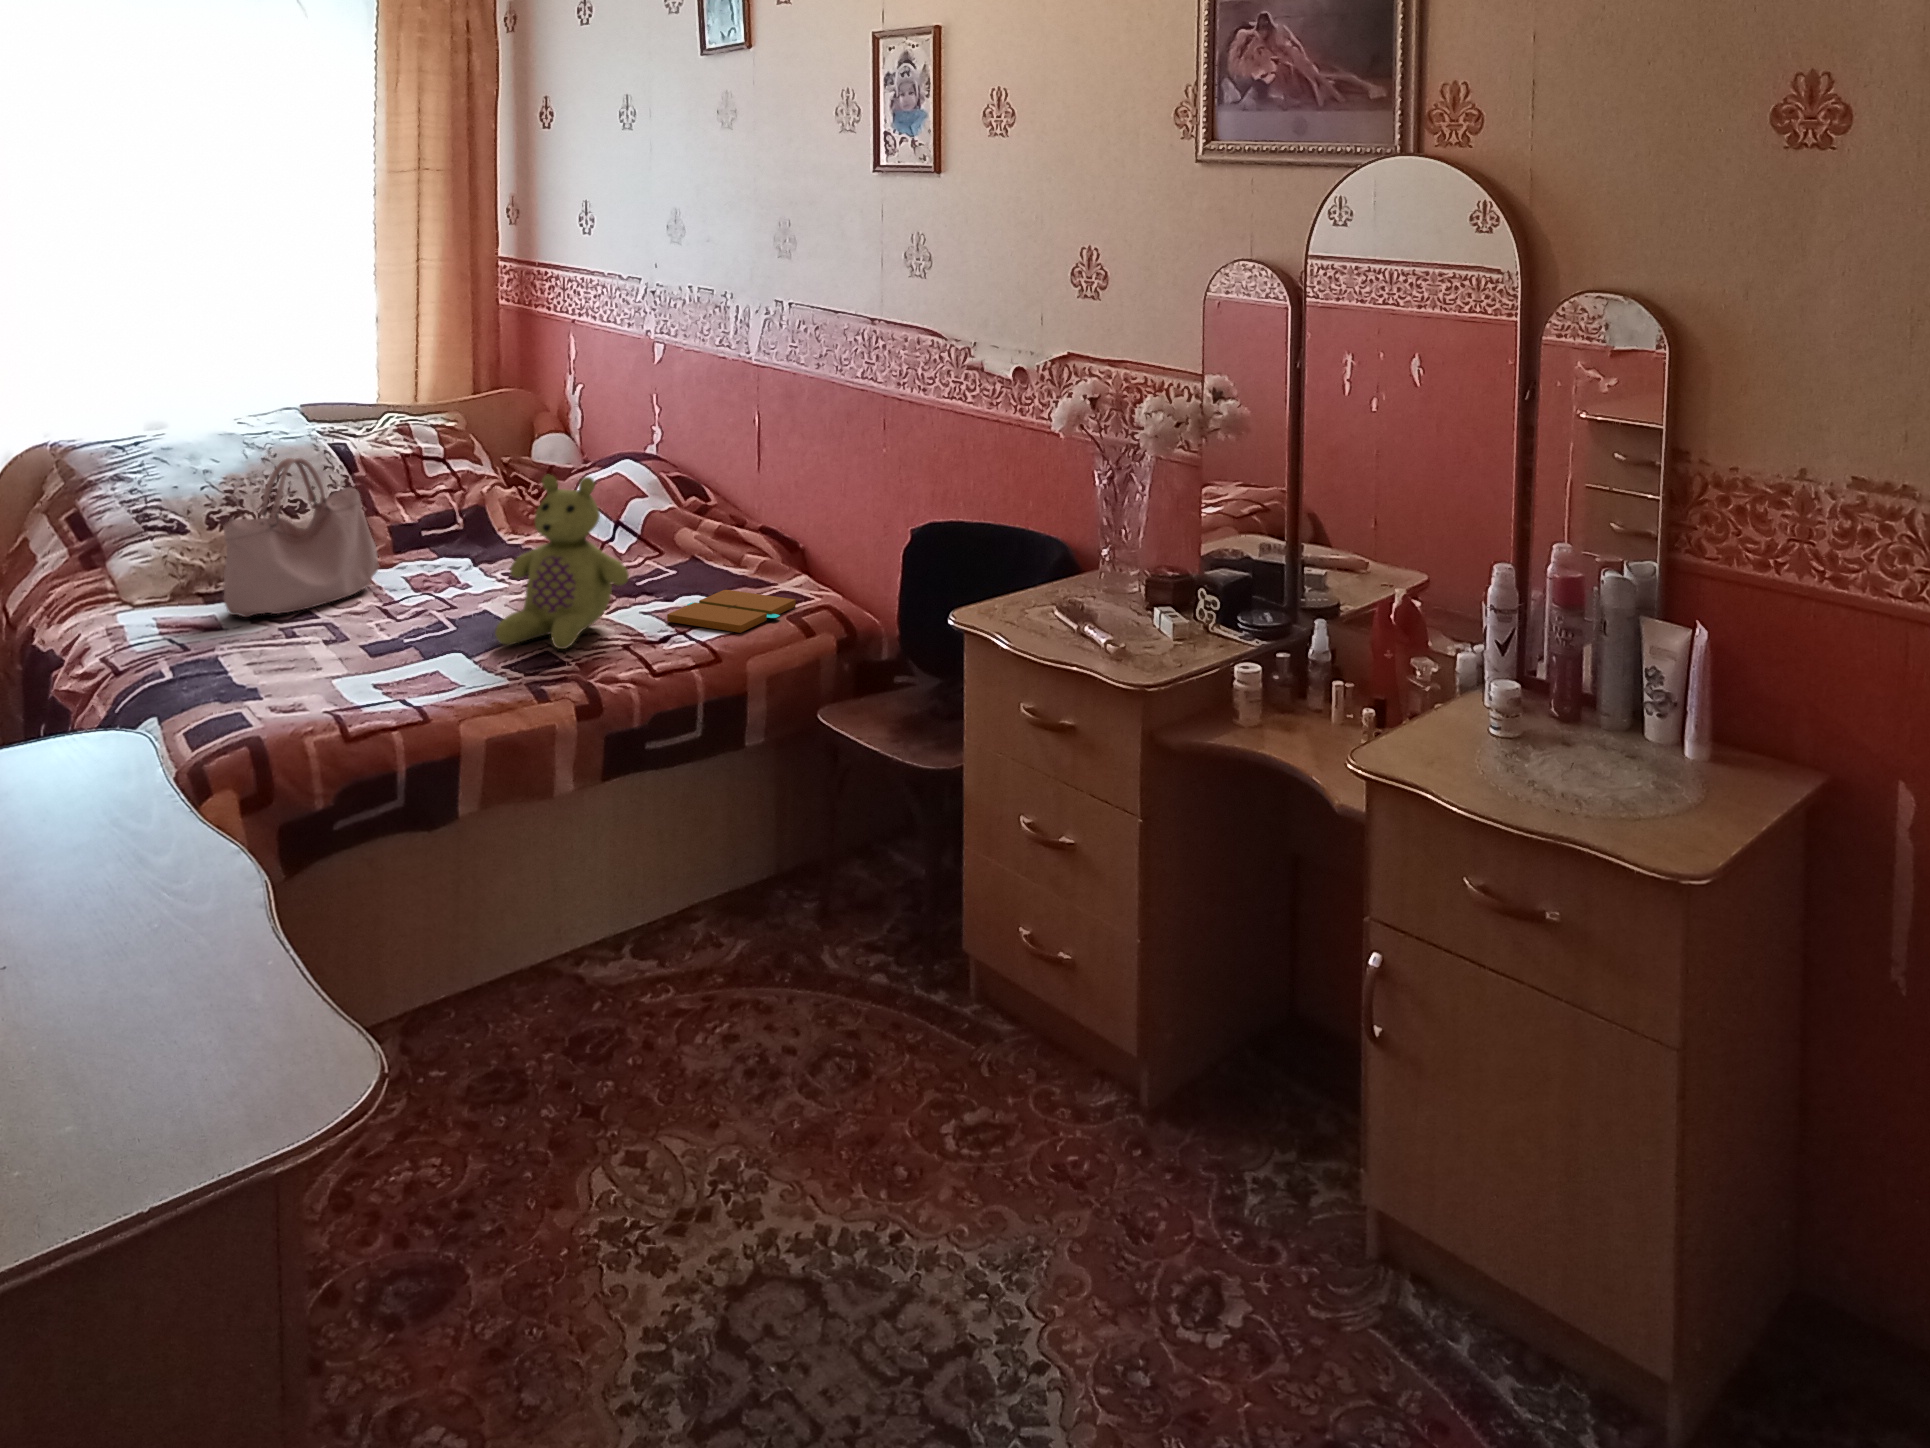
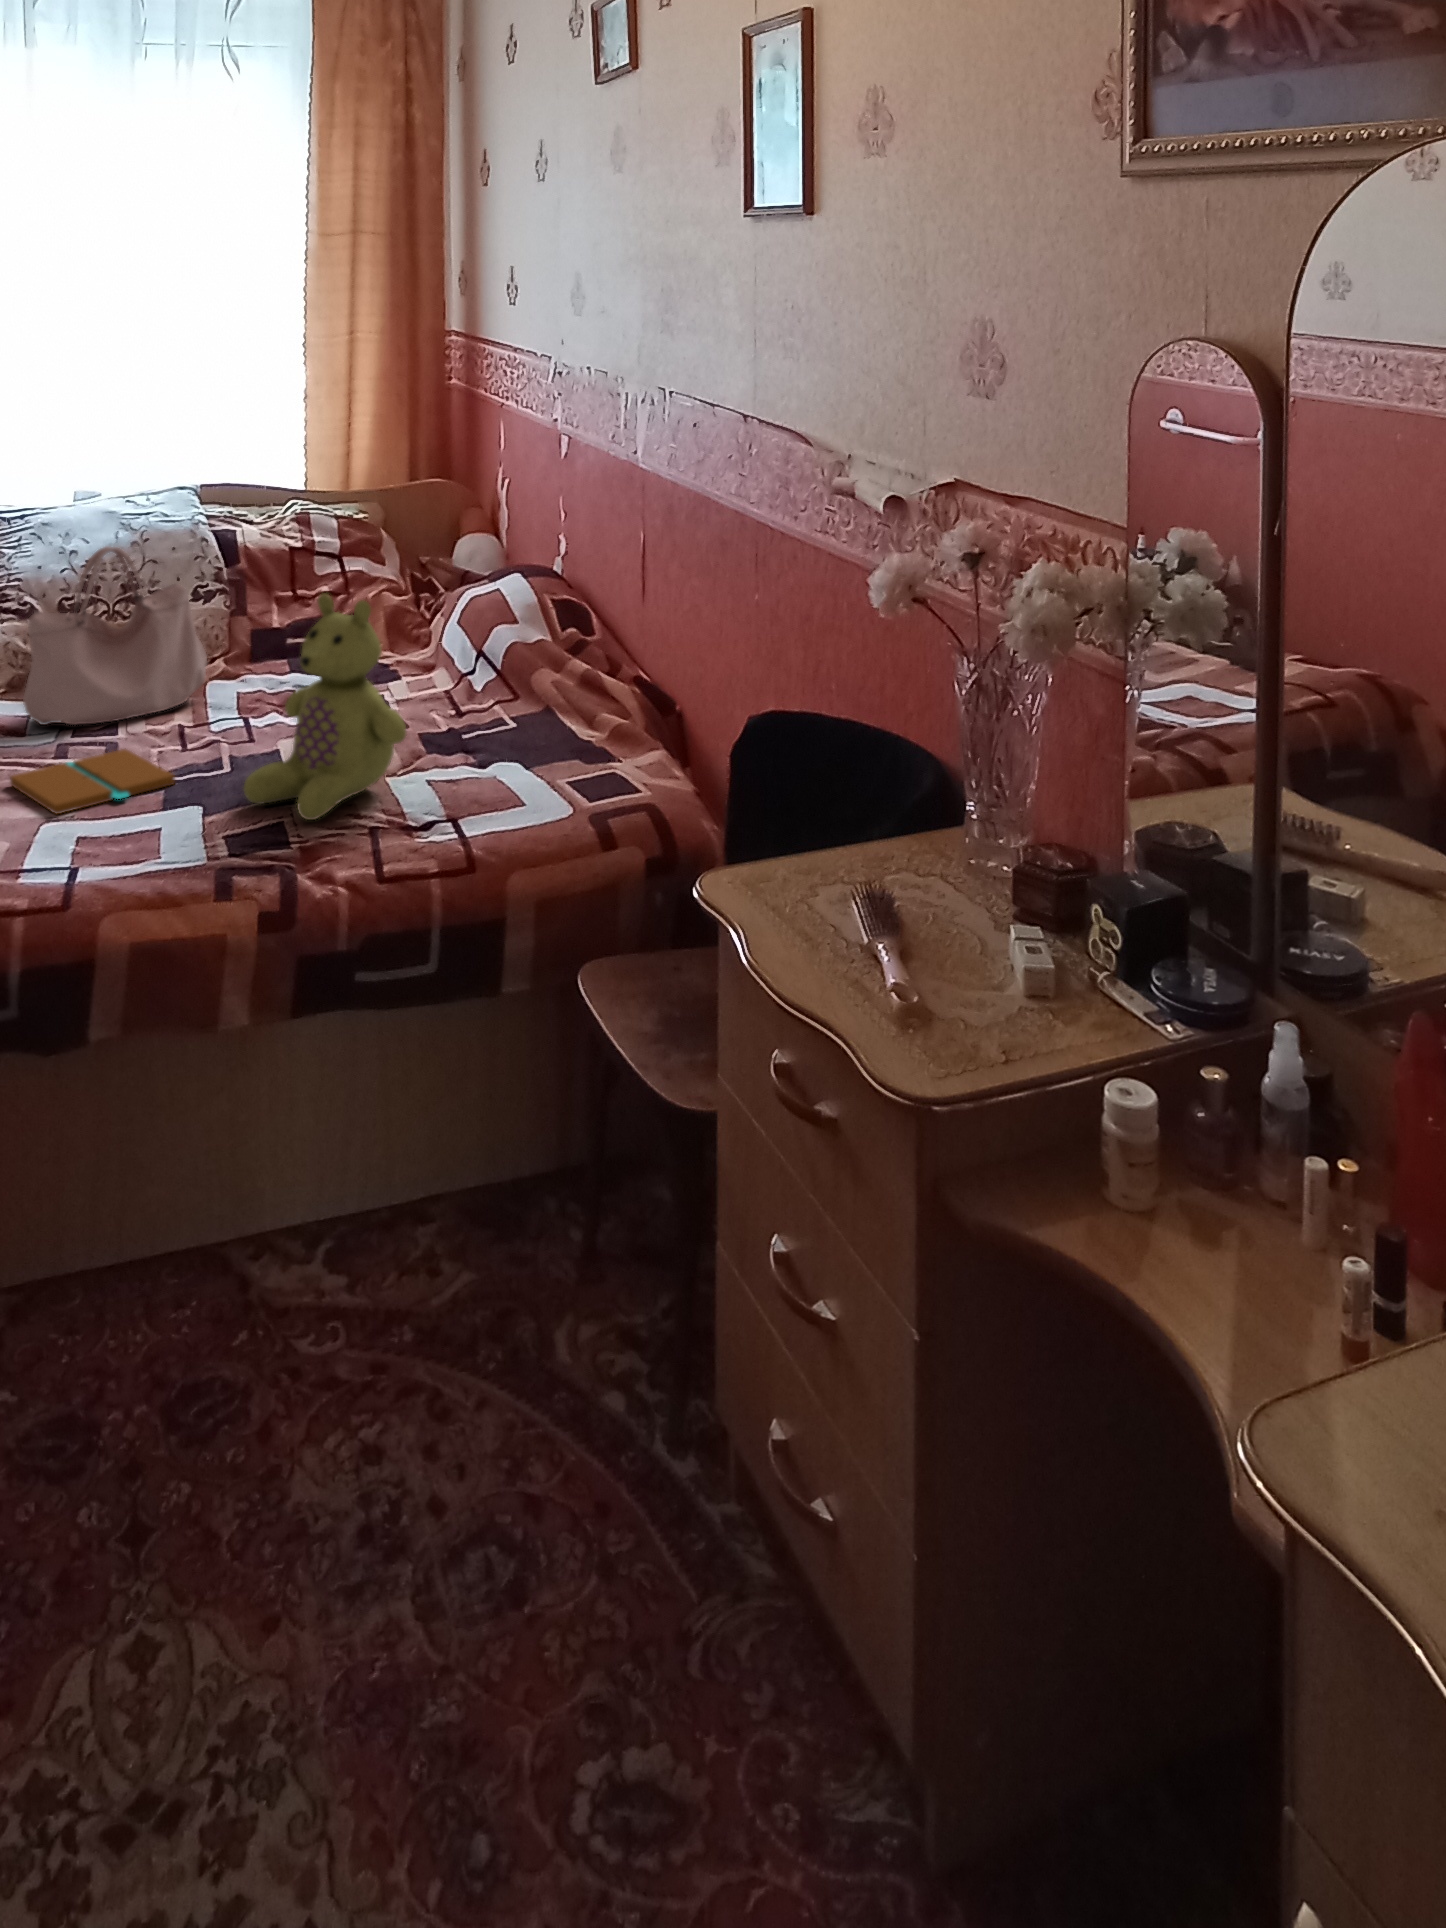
book: present [667,590,796,633] -> present [10,749,175,814]

